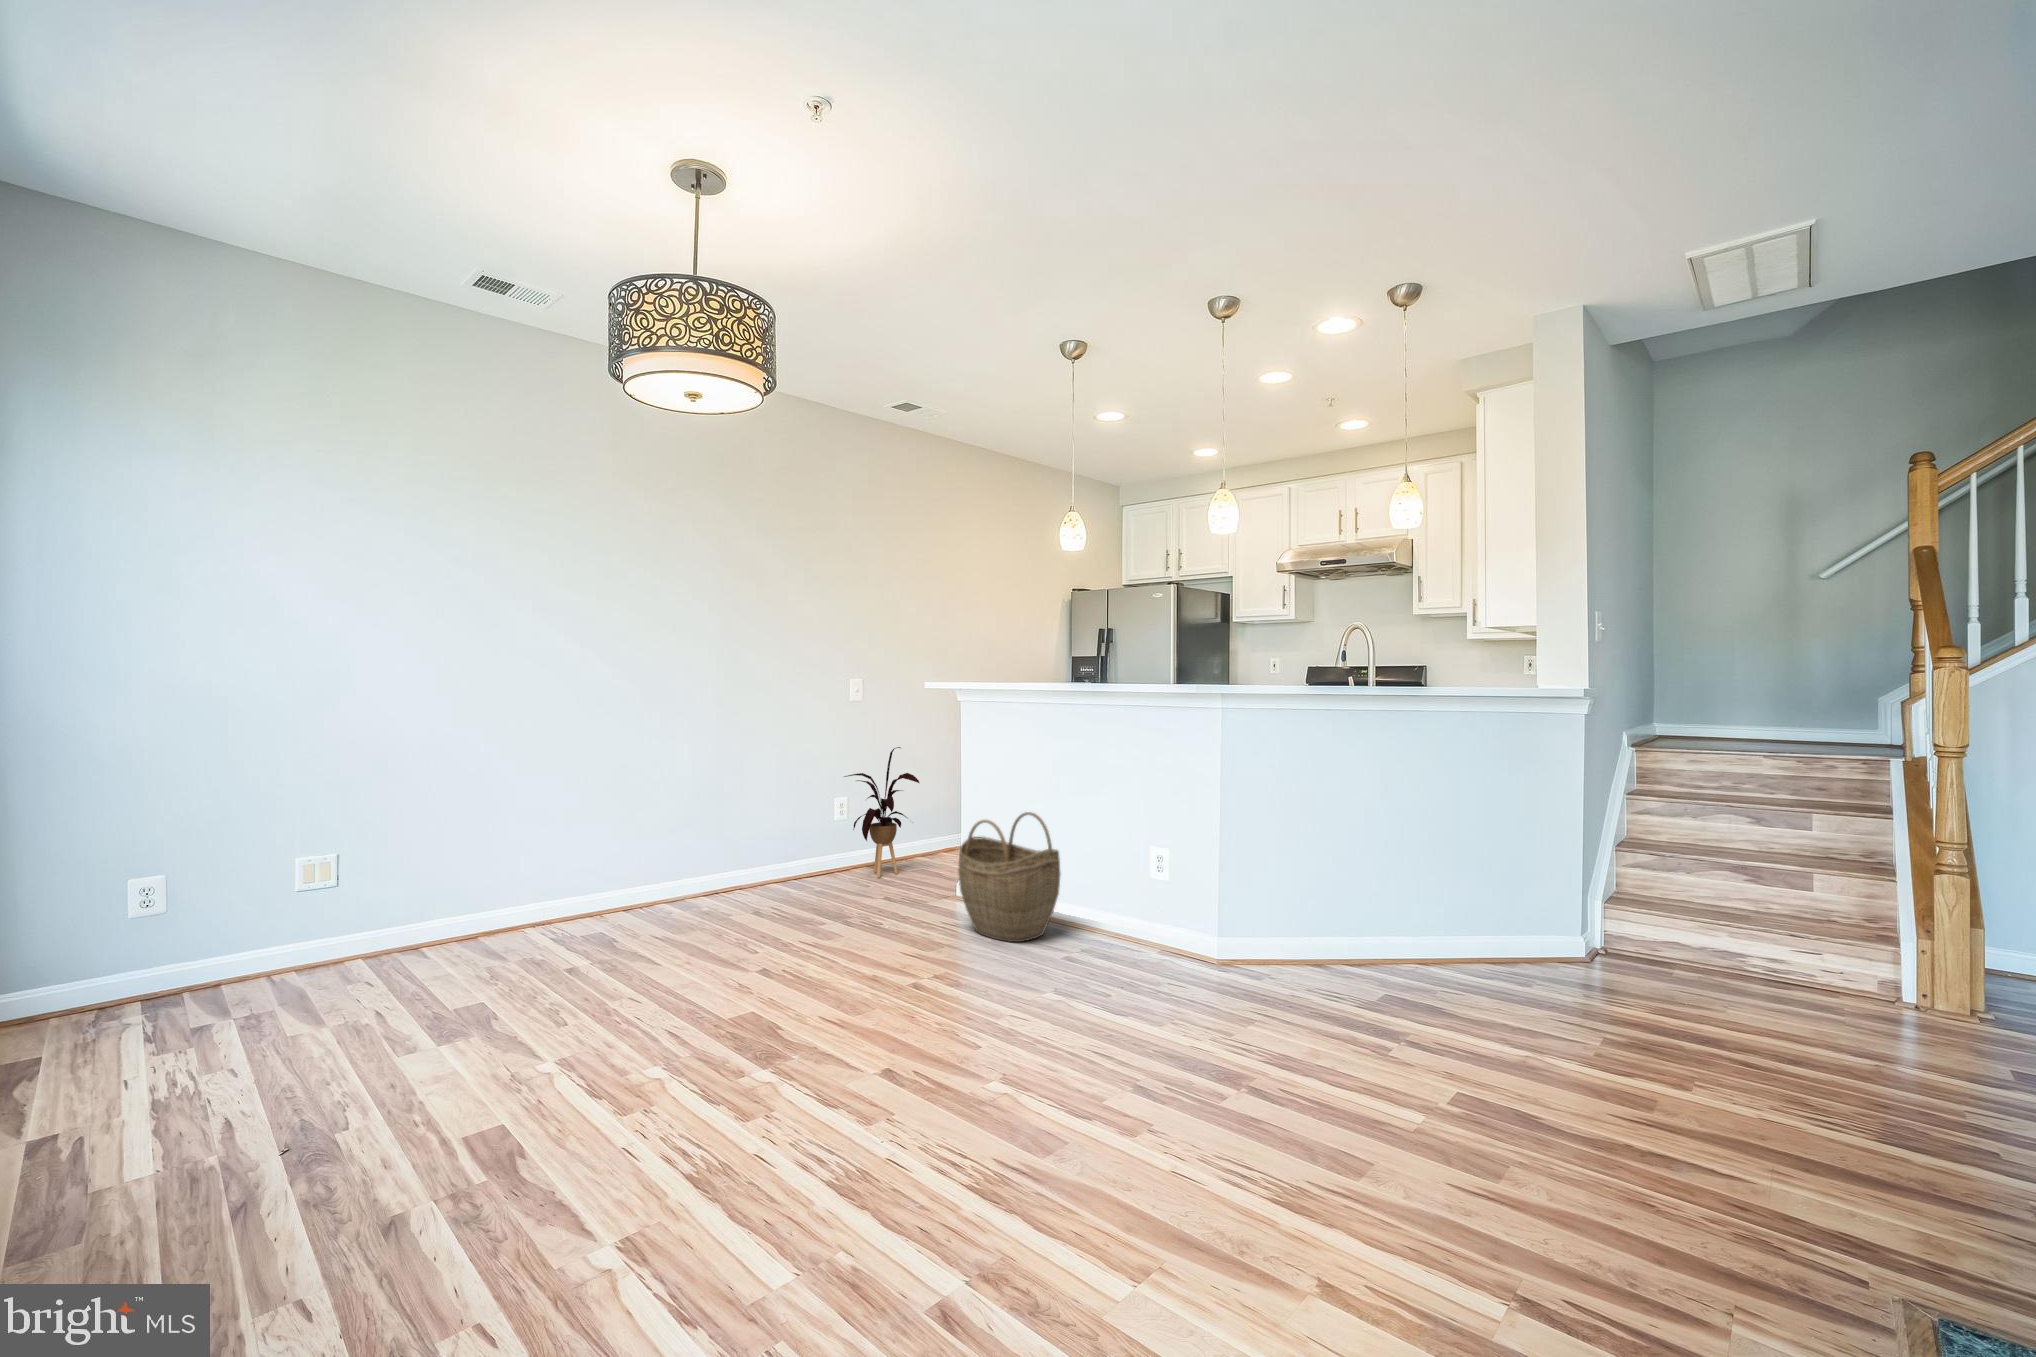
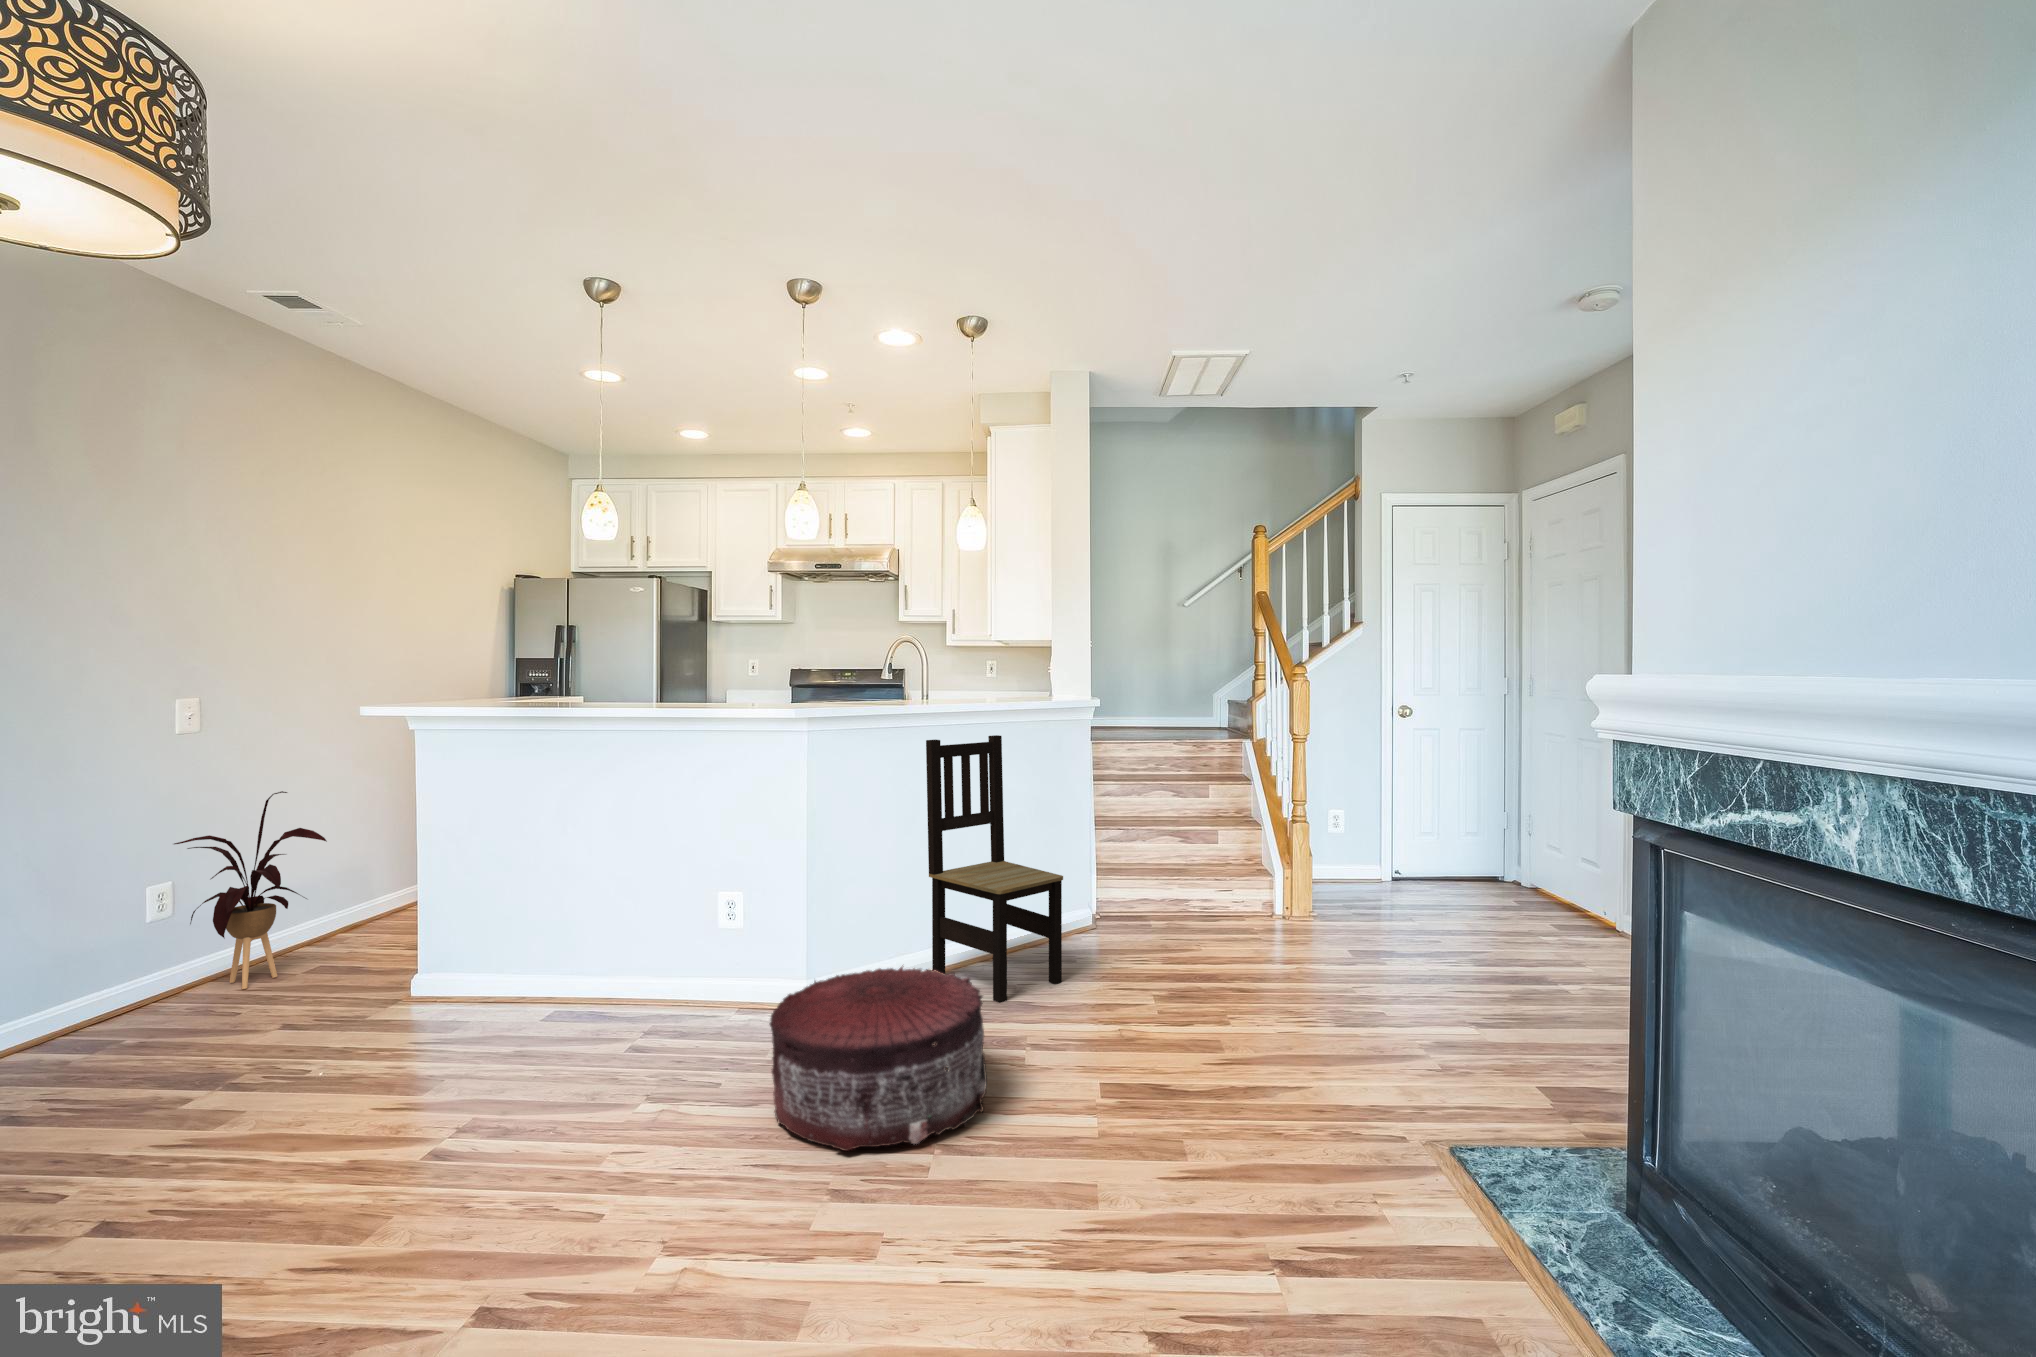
dining chair: none [1343,727,1494,1006] -> present [926,735,1063,1003]
woven basket: present [958,812,1060,942] -> none [447,863,602,1037]
pouf: none [1115,931,1319,1095] -> present [770,967,987,1151]

